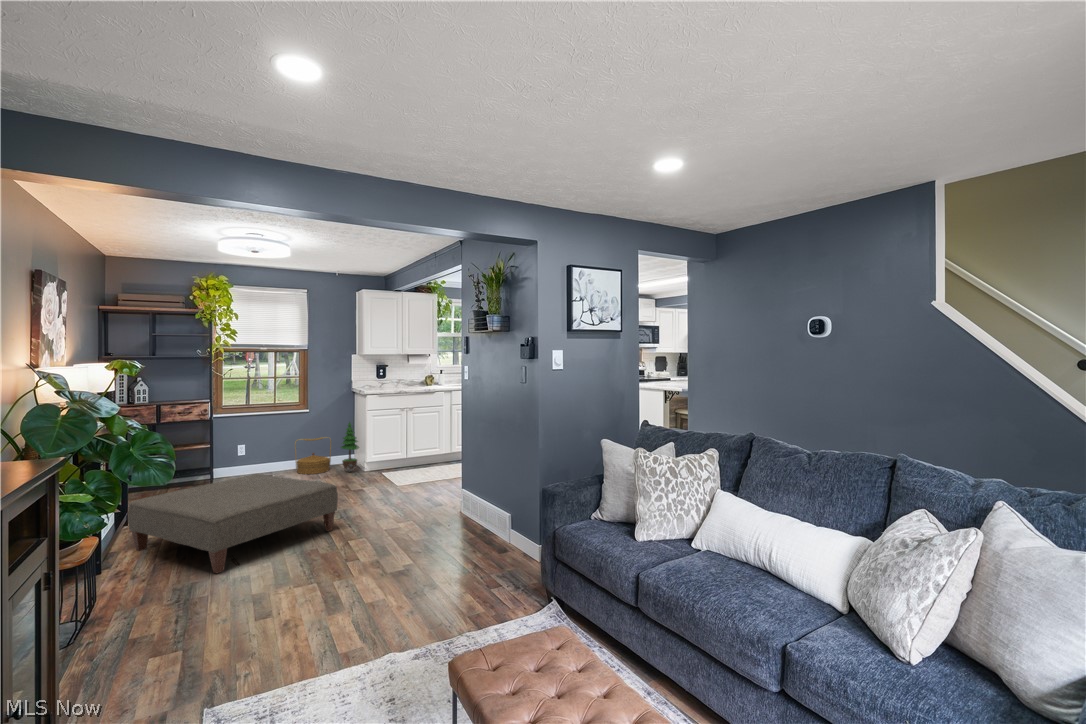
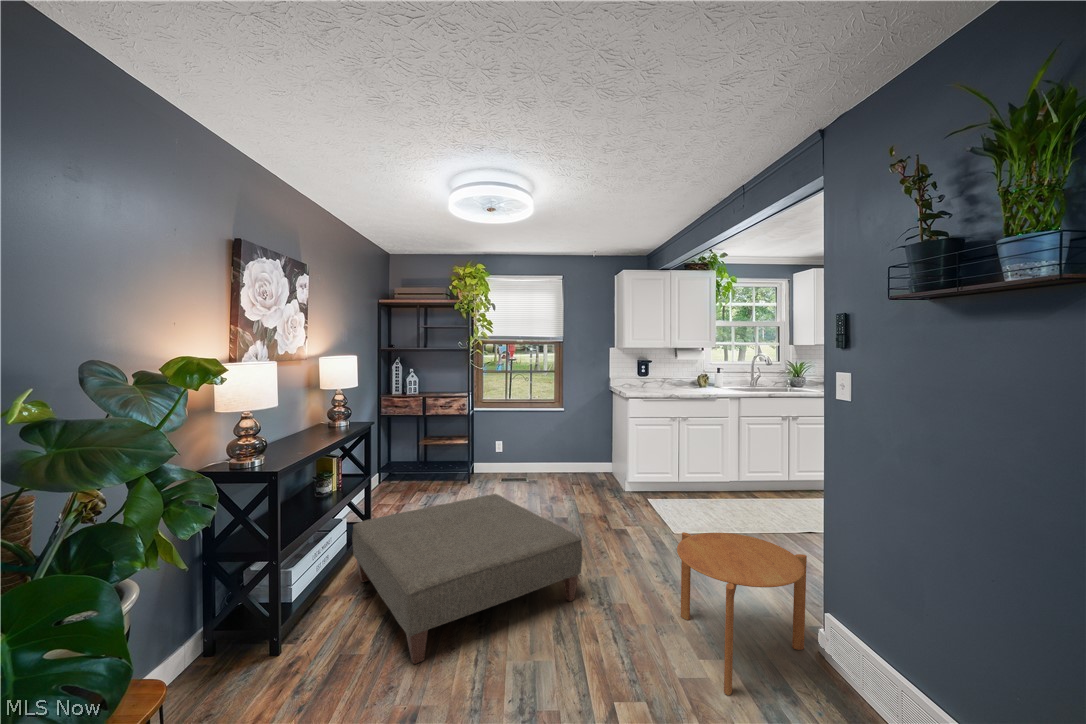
potted tree: present [341,422,359,472] -> none [596,426,617,486]
woven basket: present [295,437,331,474] -> none [549,441,587,482]
side table: none [402,467,477,546] -> present [677,532,807,695]

